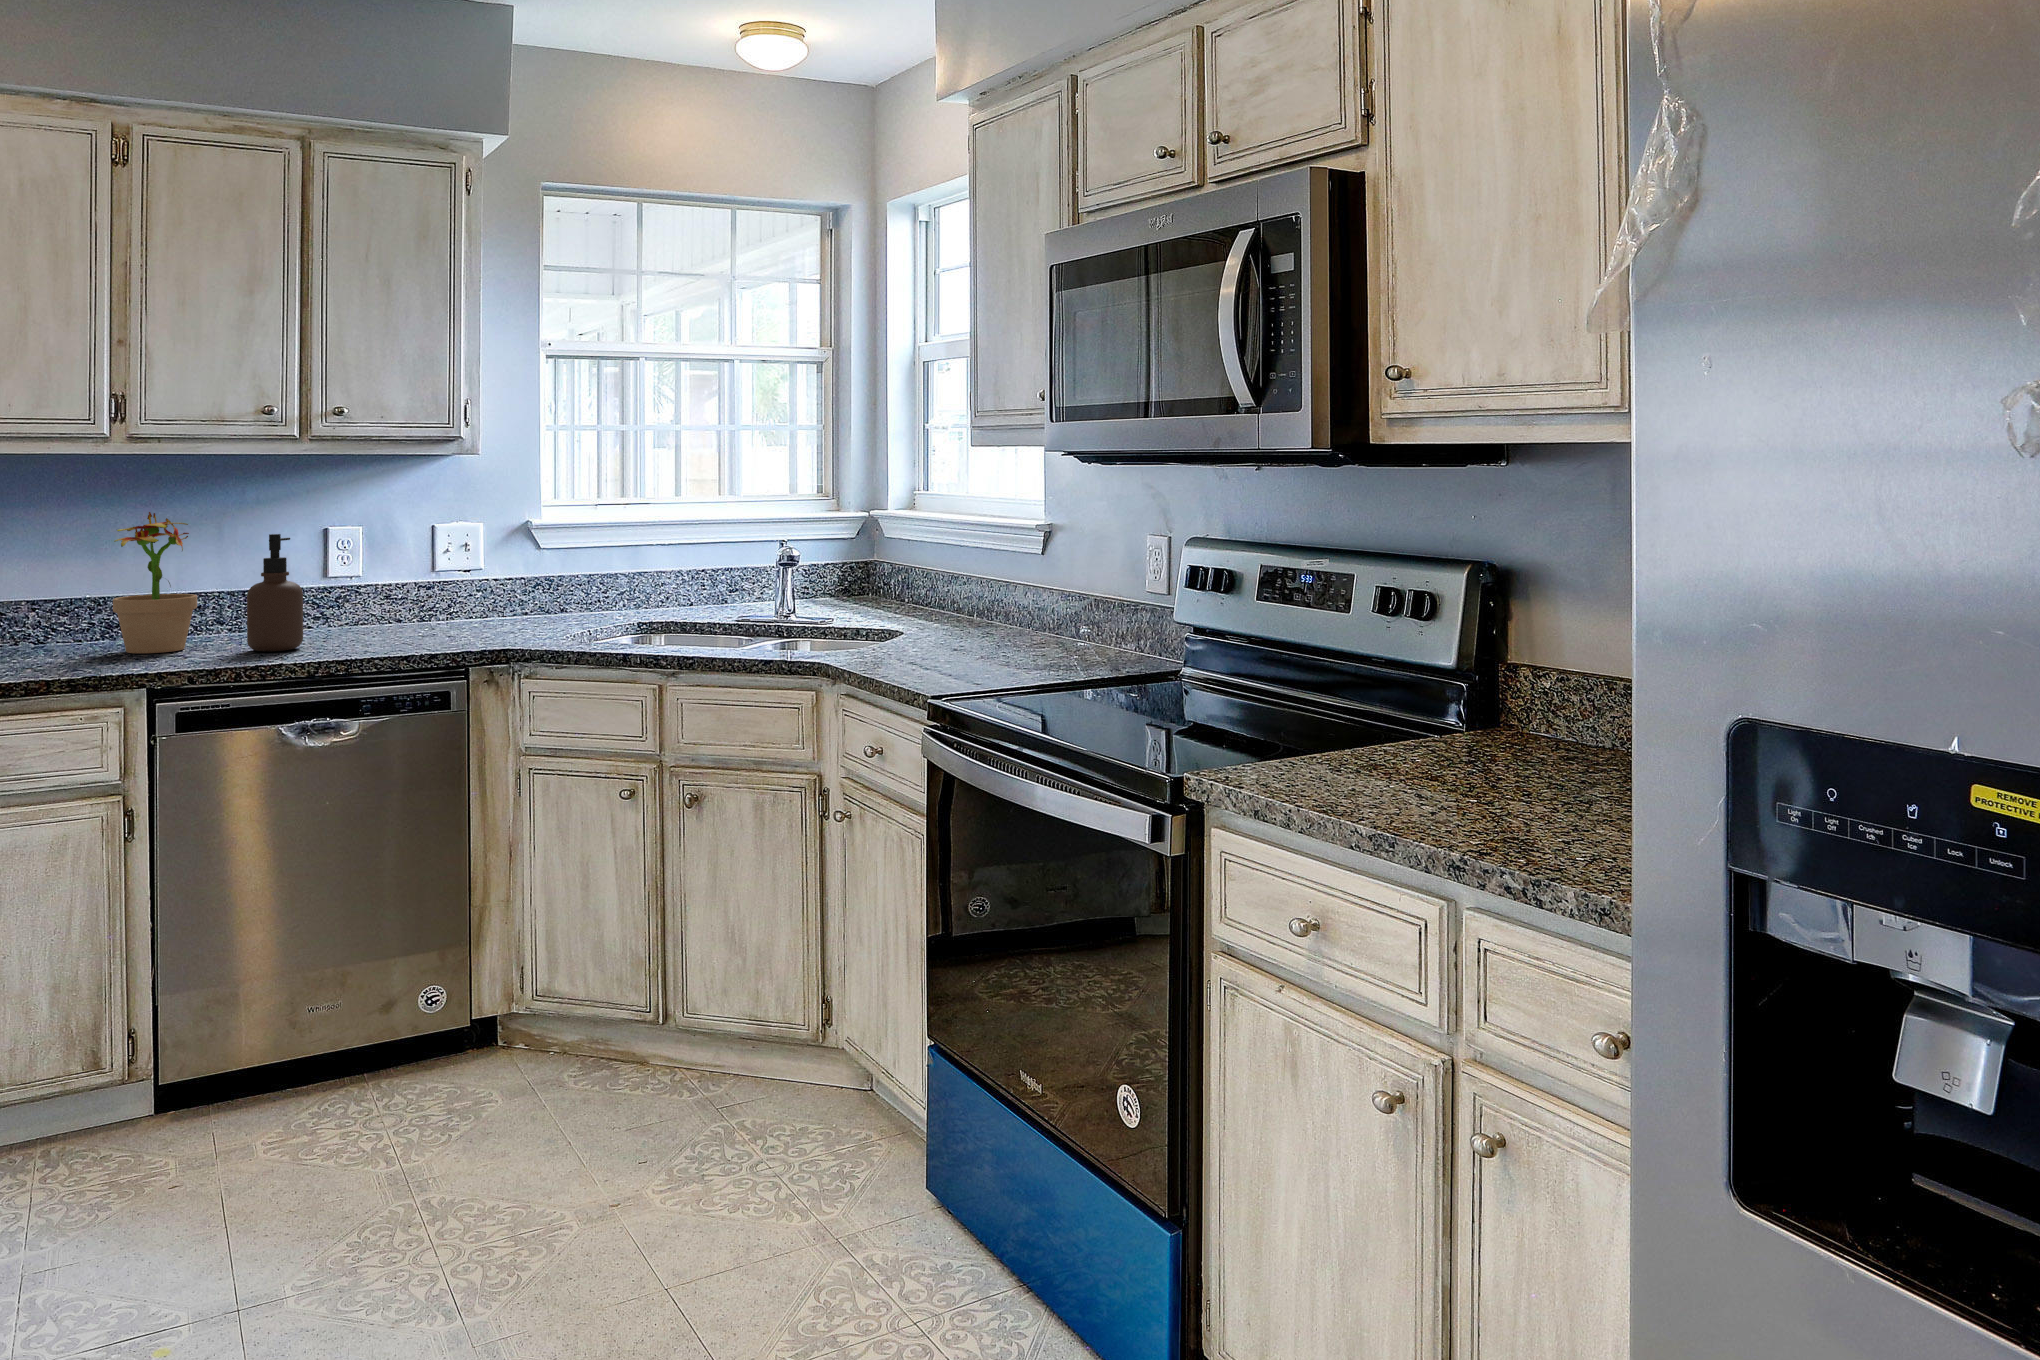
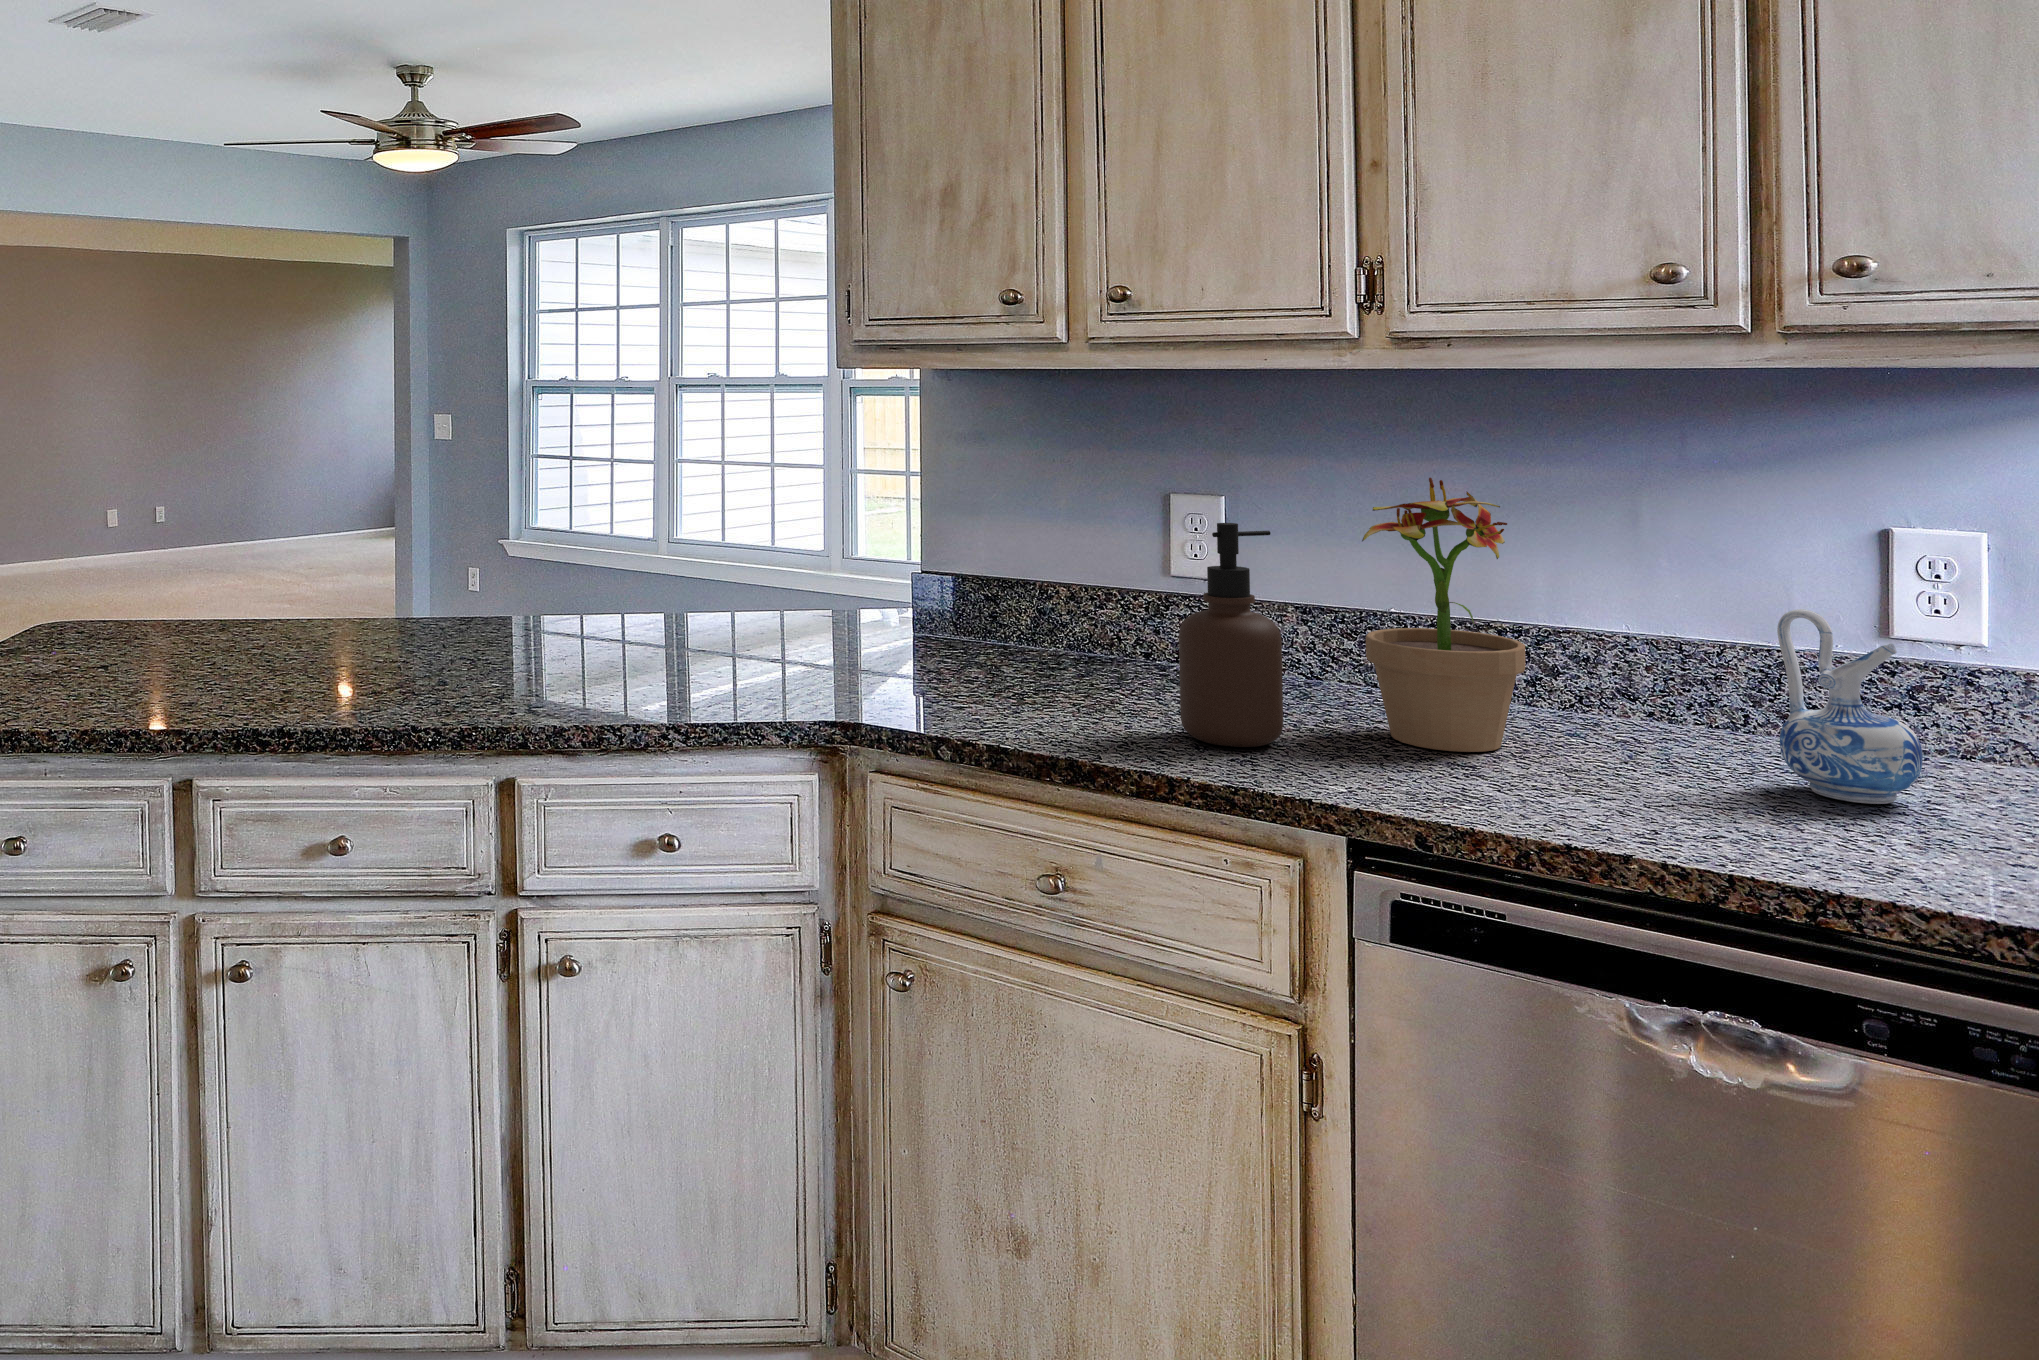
soap dispenser: present [247,534,303,651] -> present [1179,523,1283,747]
ceramic pitcher: none [307,561,360,640] -> present [1777,609,1923,804]

